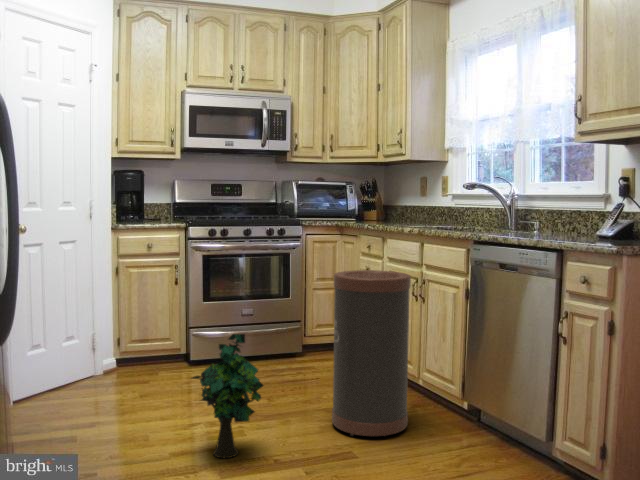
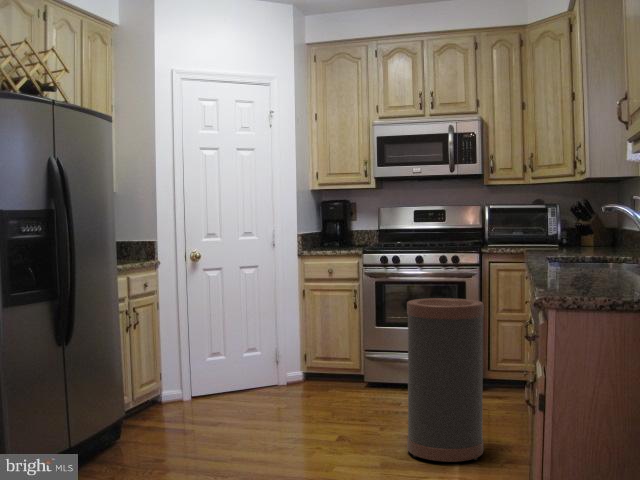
decorative plant: present [192,334,263,458] -> none [271,345,330,452]

